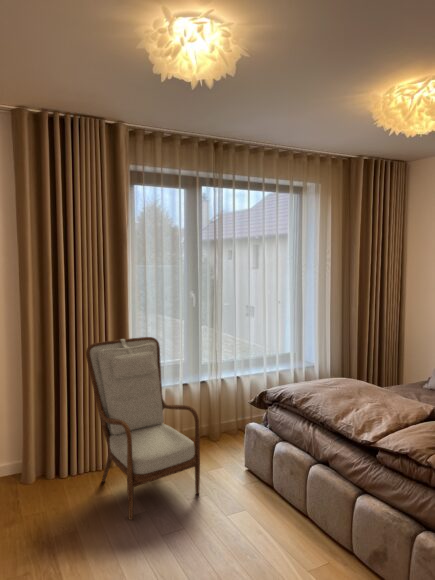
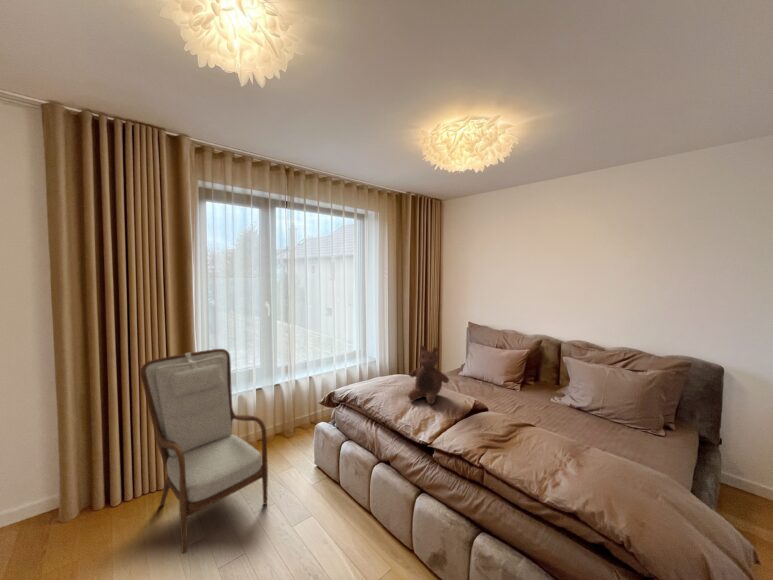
stuffed bear: none [351,341,401,407] -> present [408,345,449,404]

